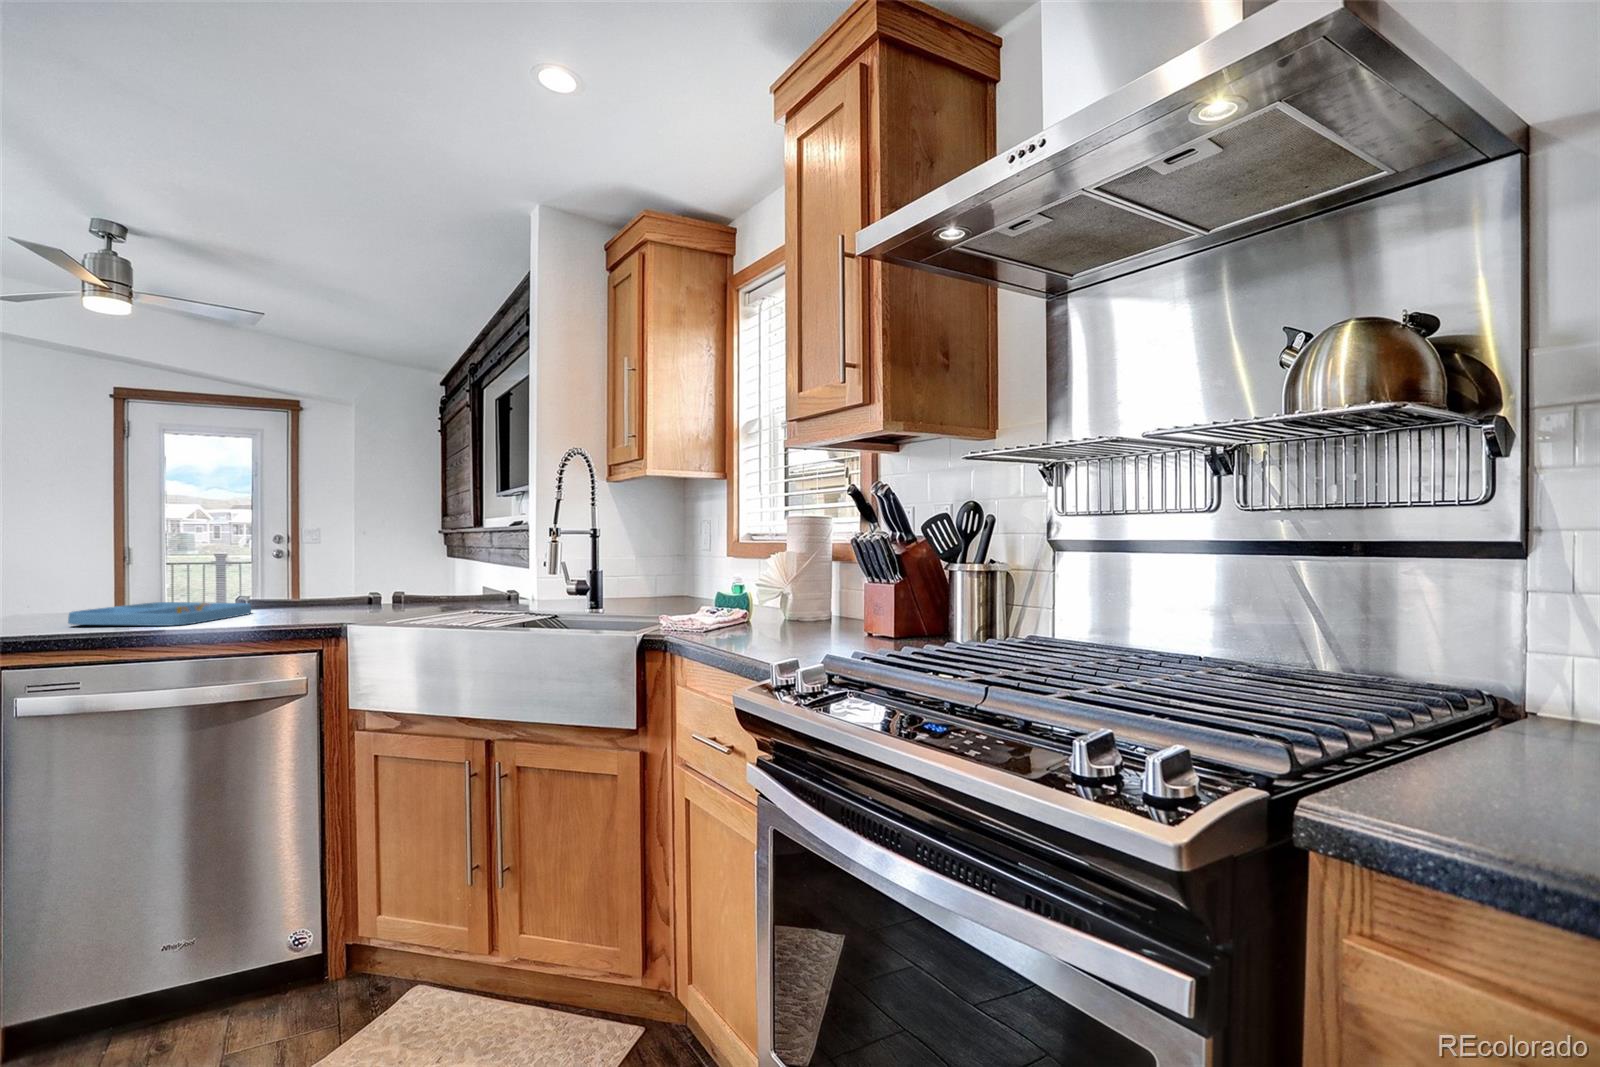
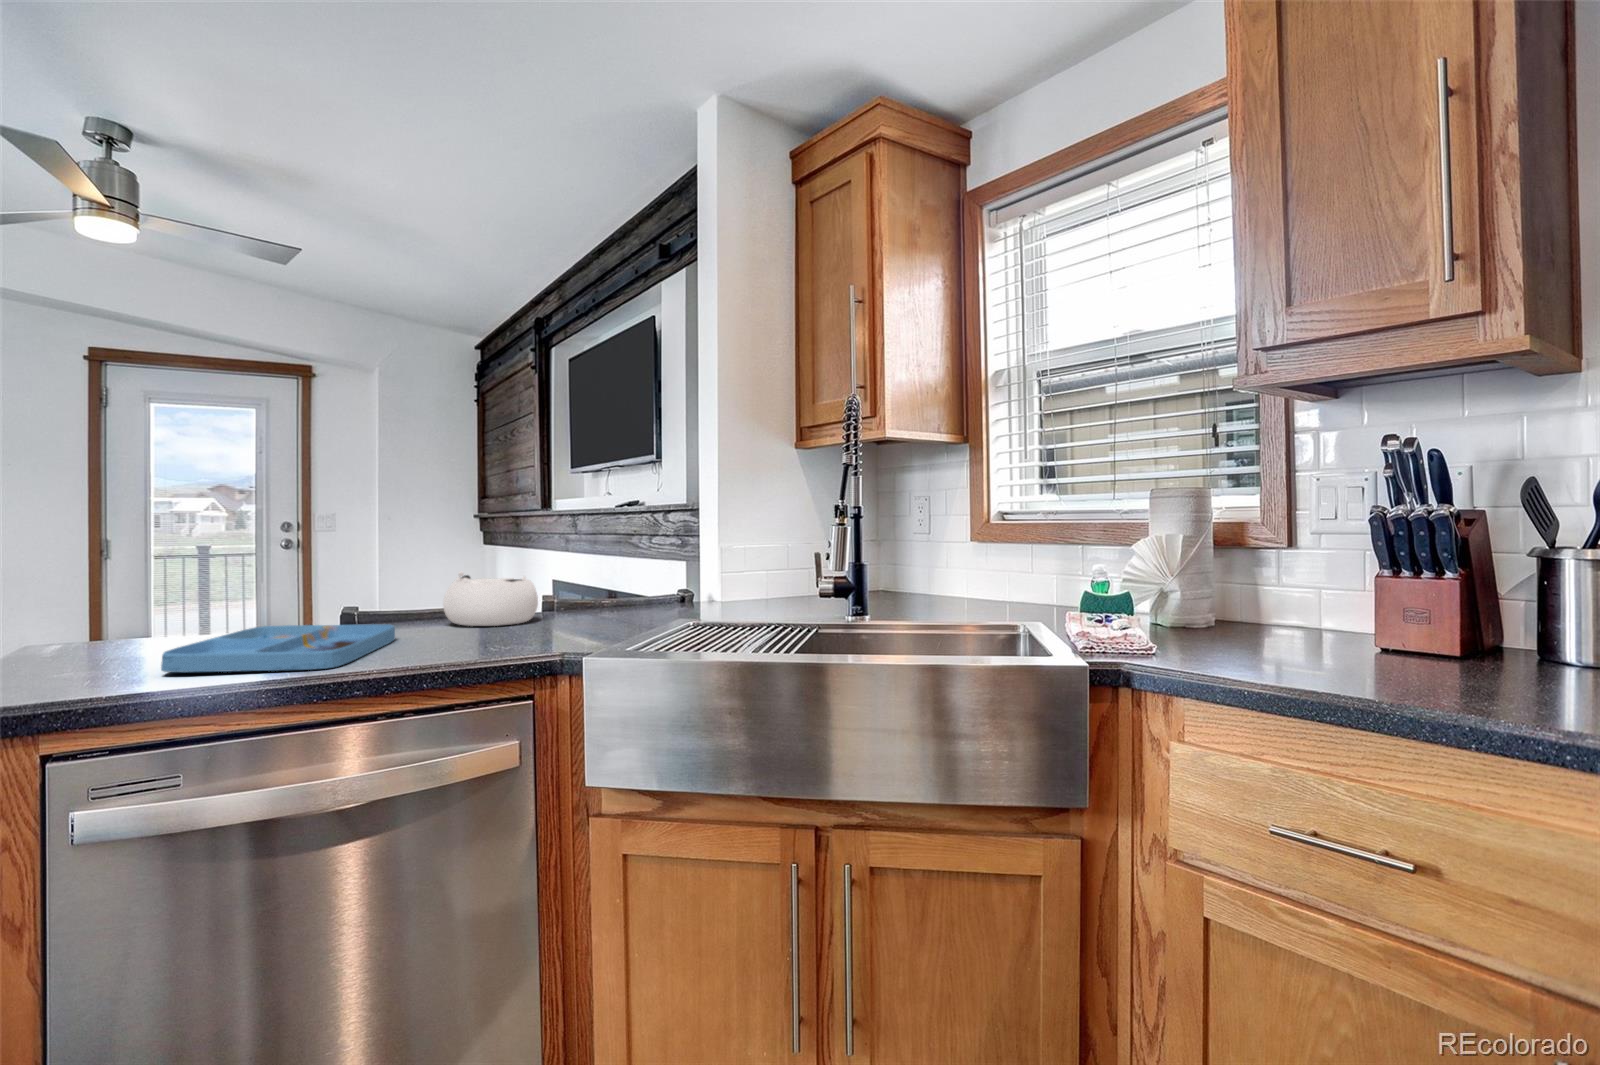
decorative bowl: none [302,568,376,608] -> present [443,571,538,626]

